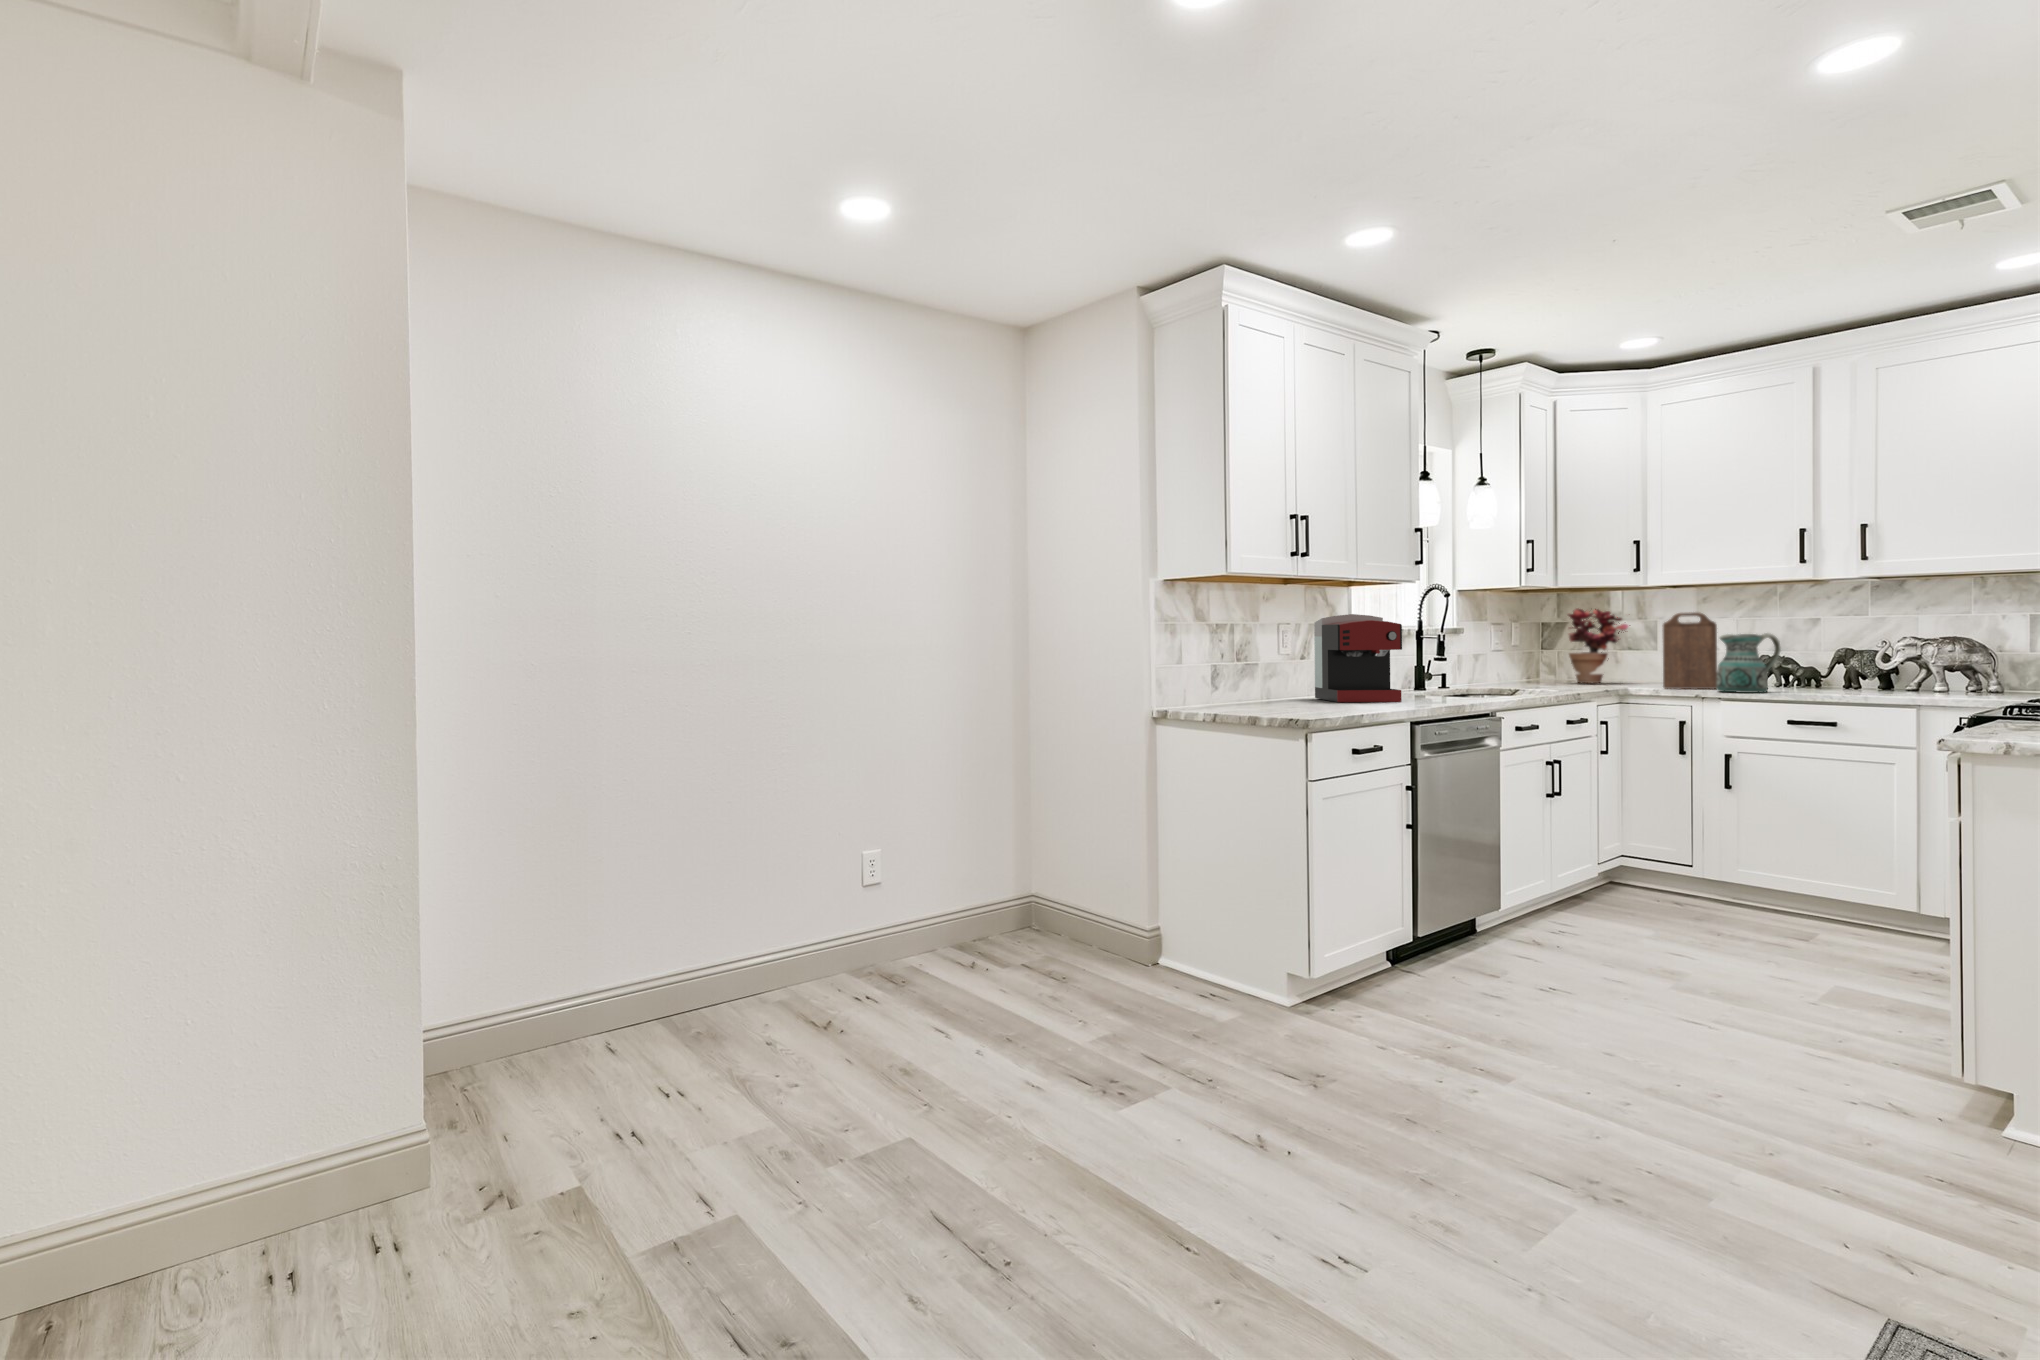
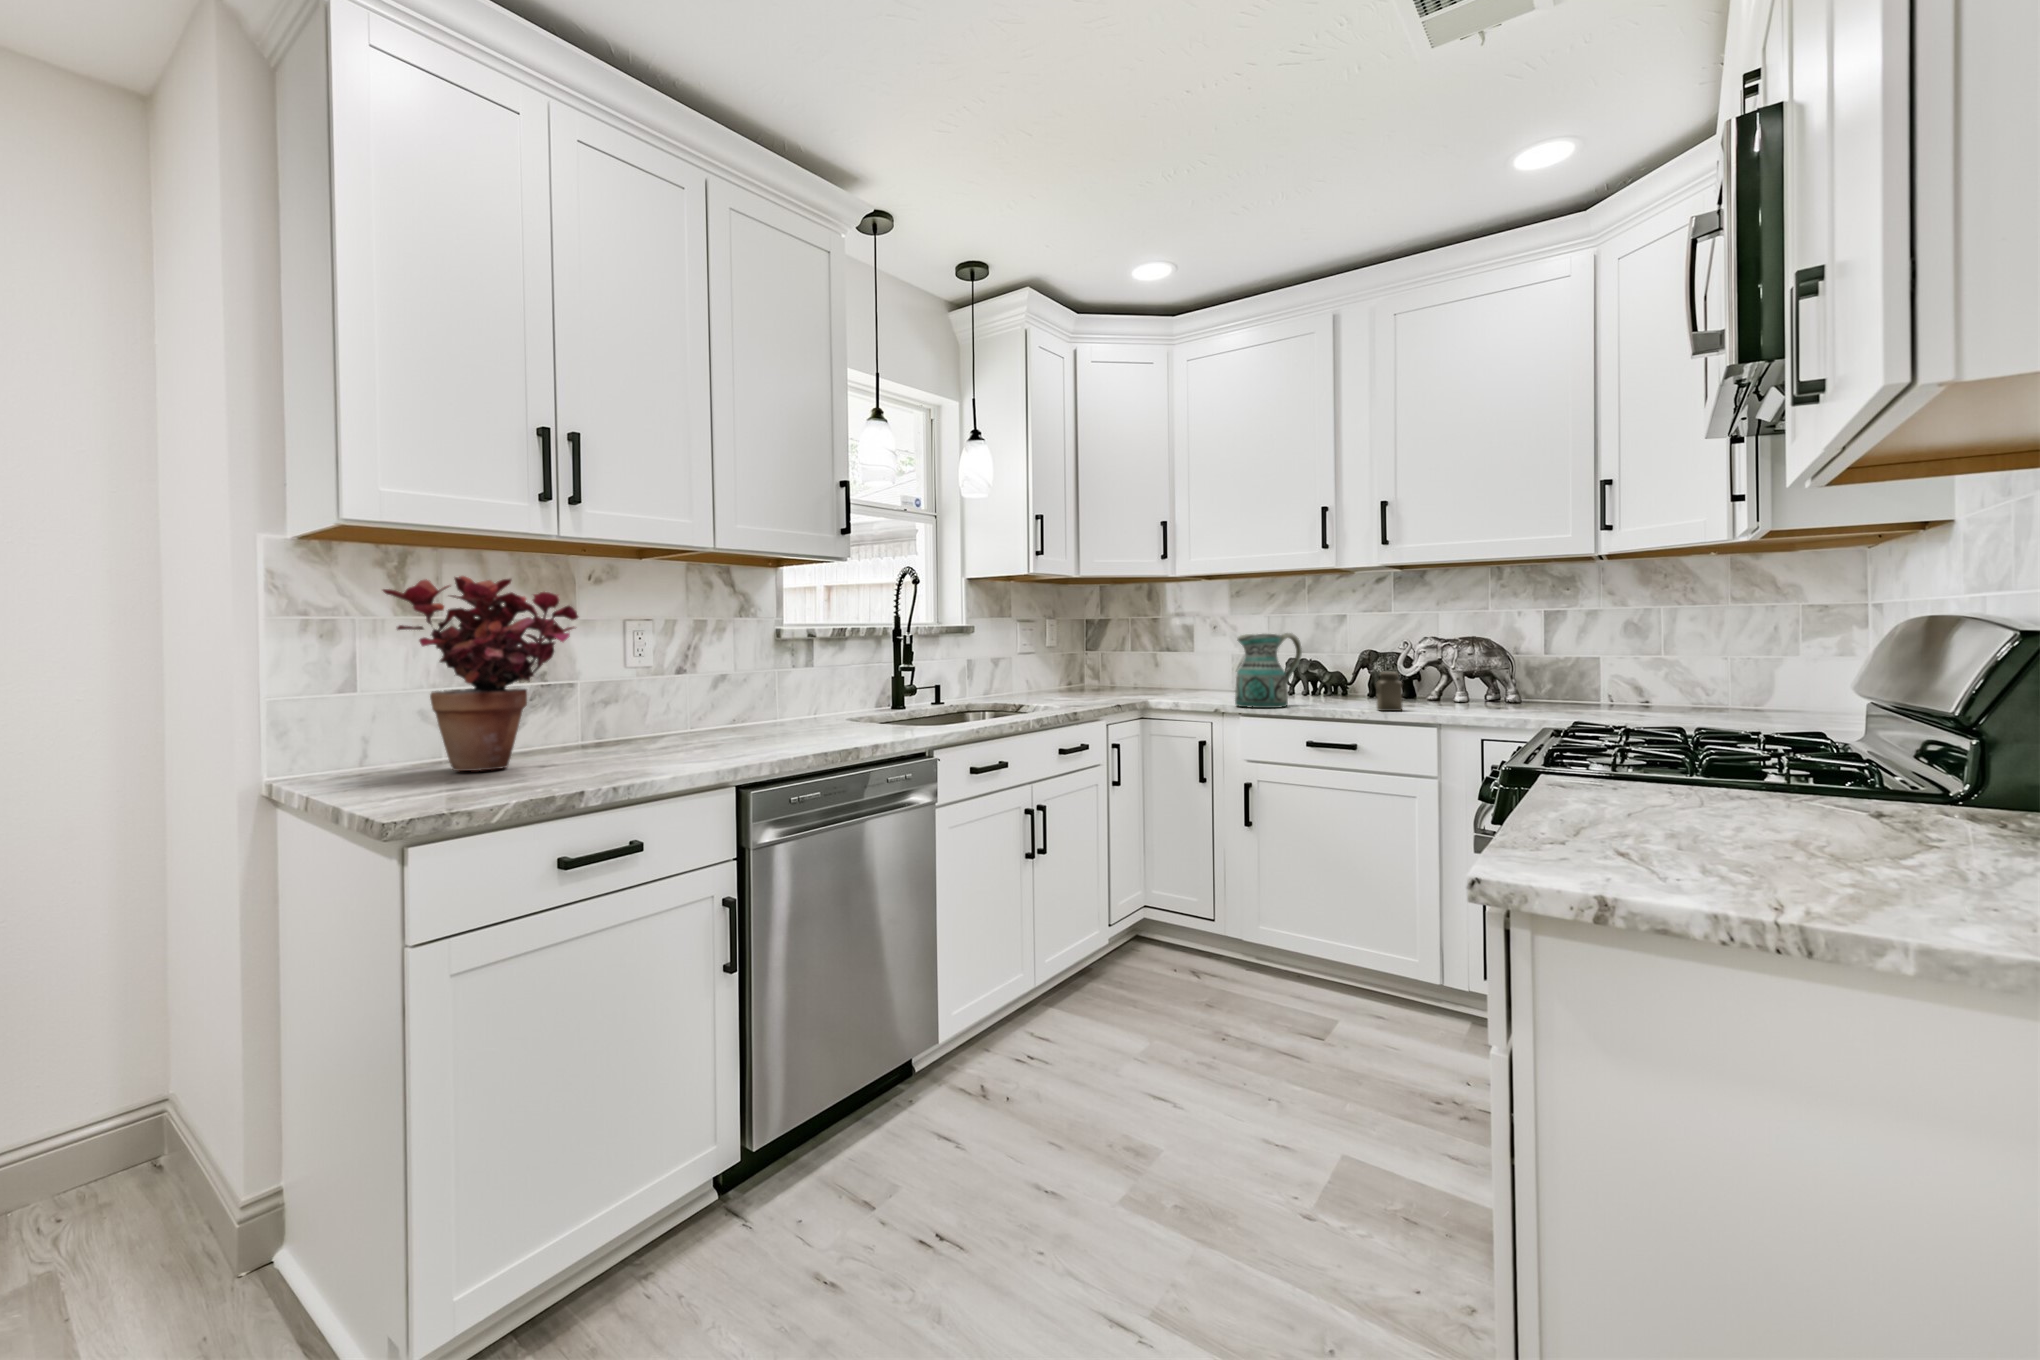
potted plant: present [1568,608,1630,683] -> present [383,576,578,771]
cutting board: present [1663,612,1717,689] -> none [1185,607,1242,702]
coffee maker: present [1314,614,1402,702] -> none [693,607,795,744]
salt shaker: none [1857,665,1883,696] -> present [1376,672,1403,711]

